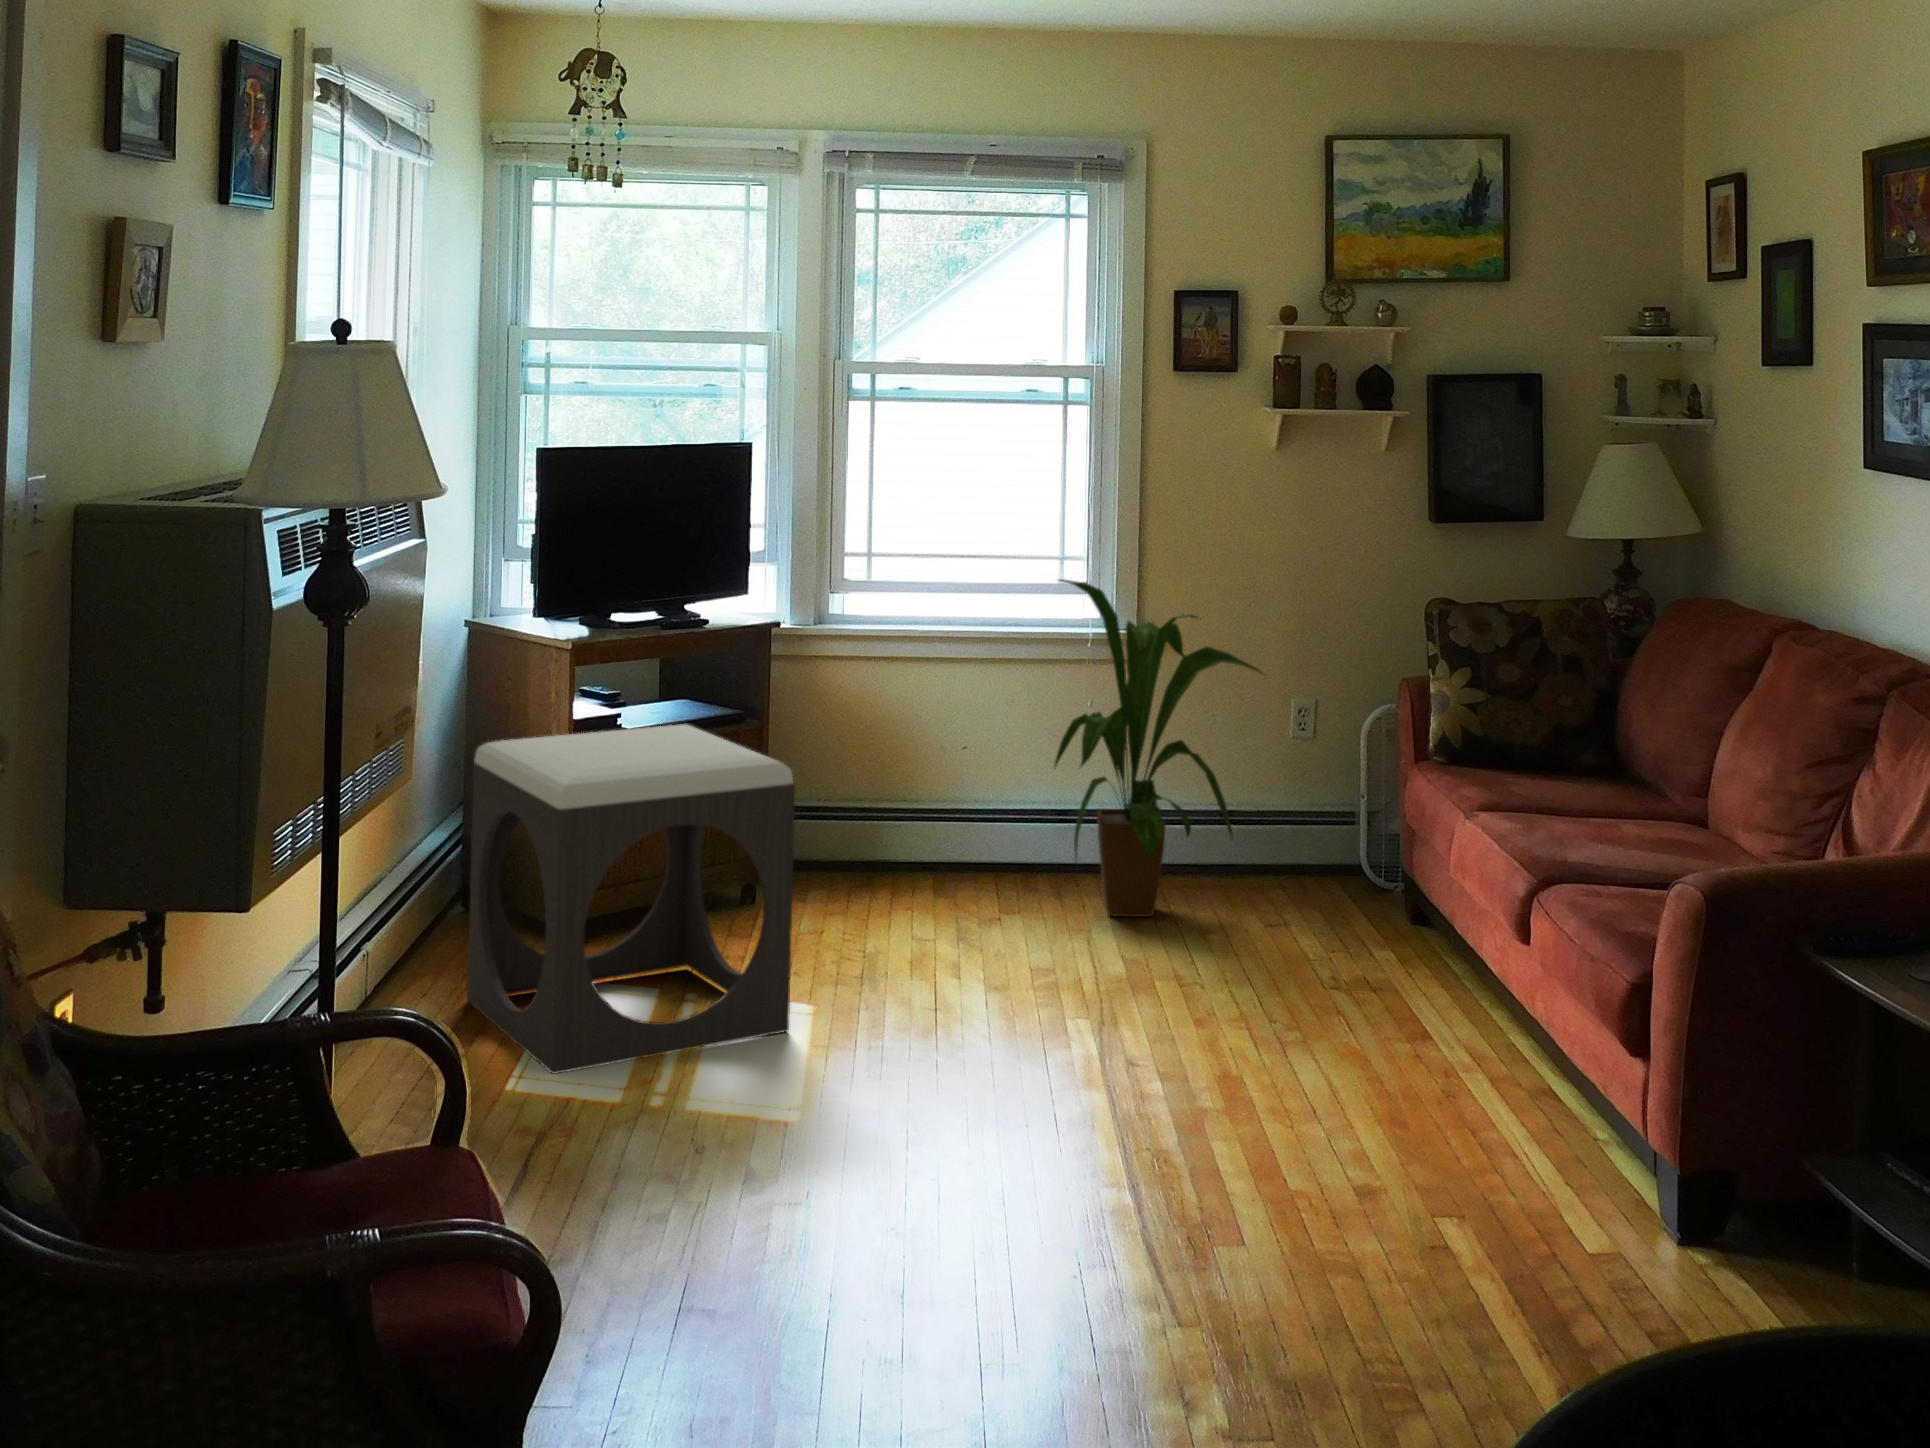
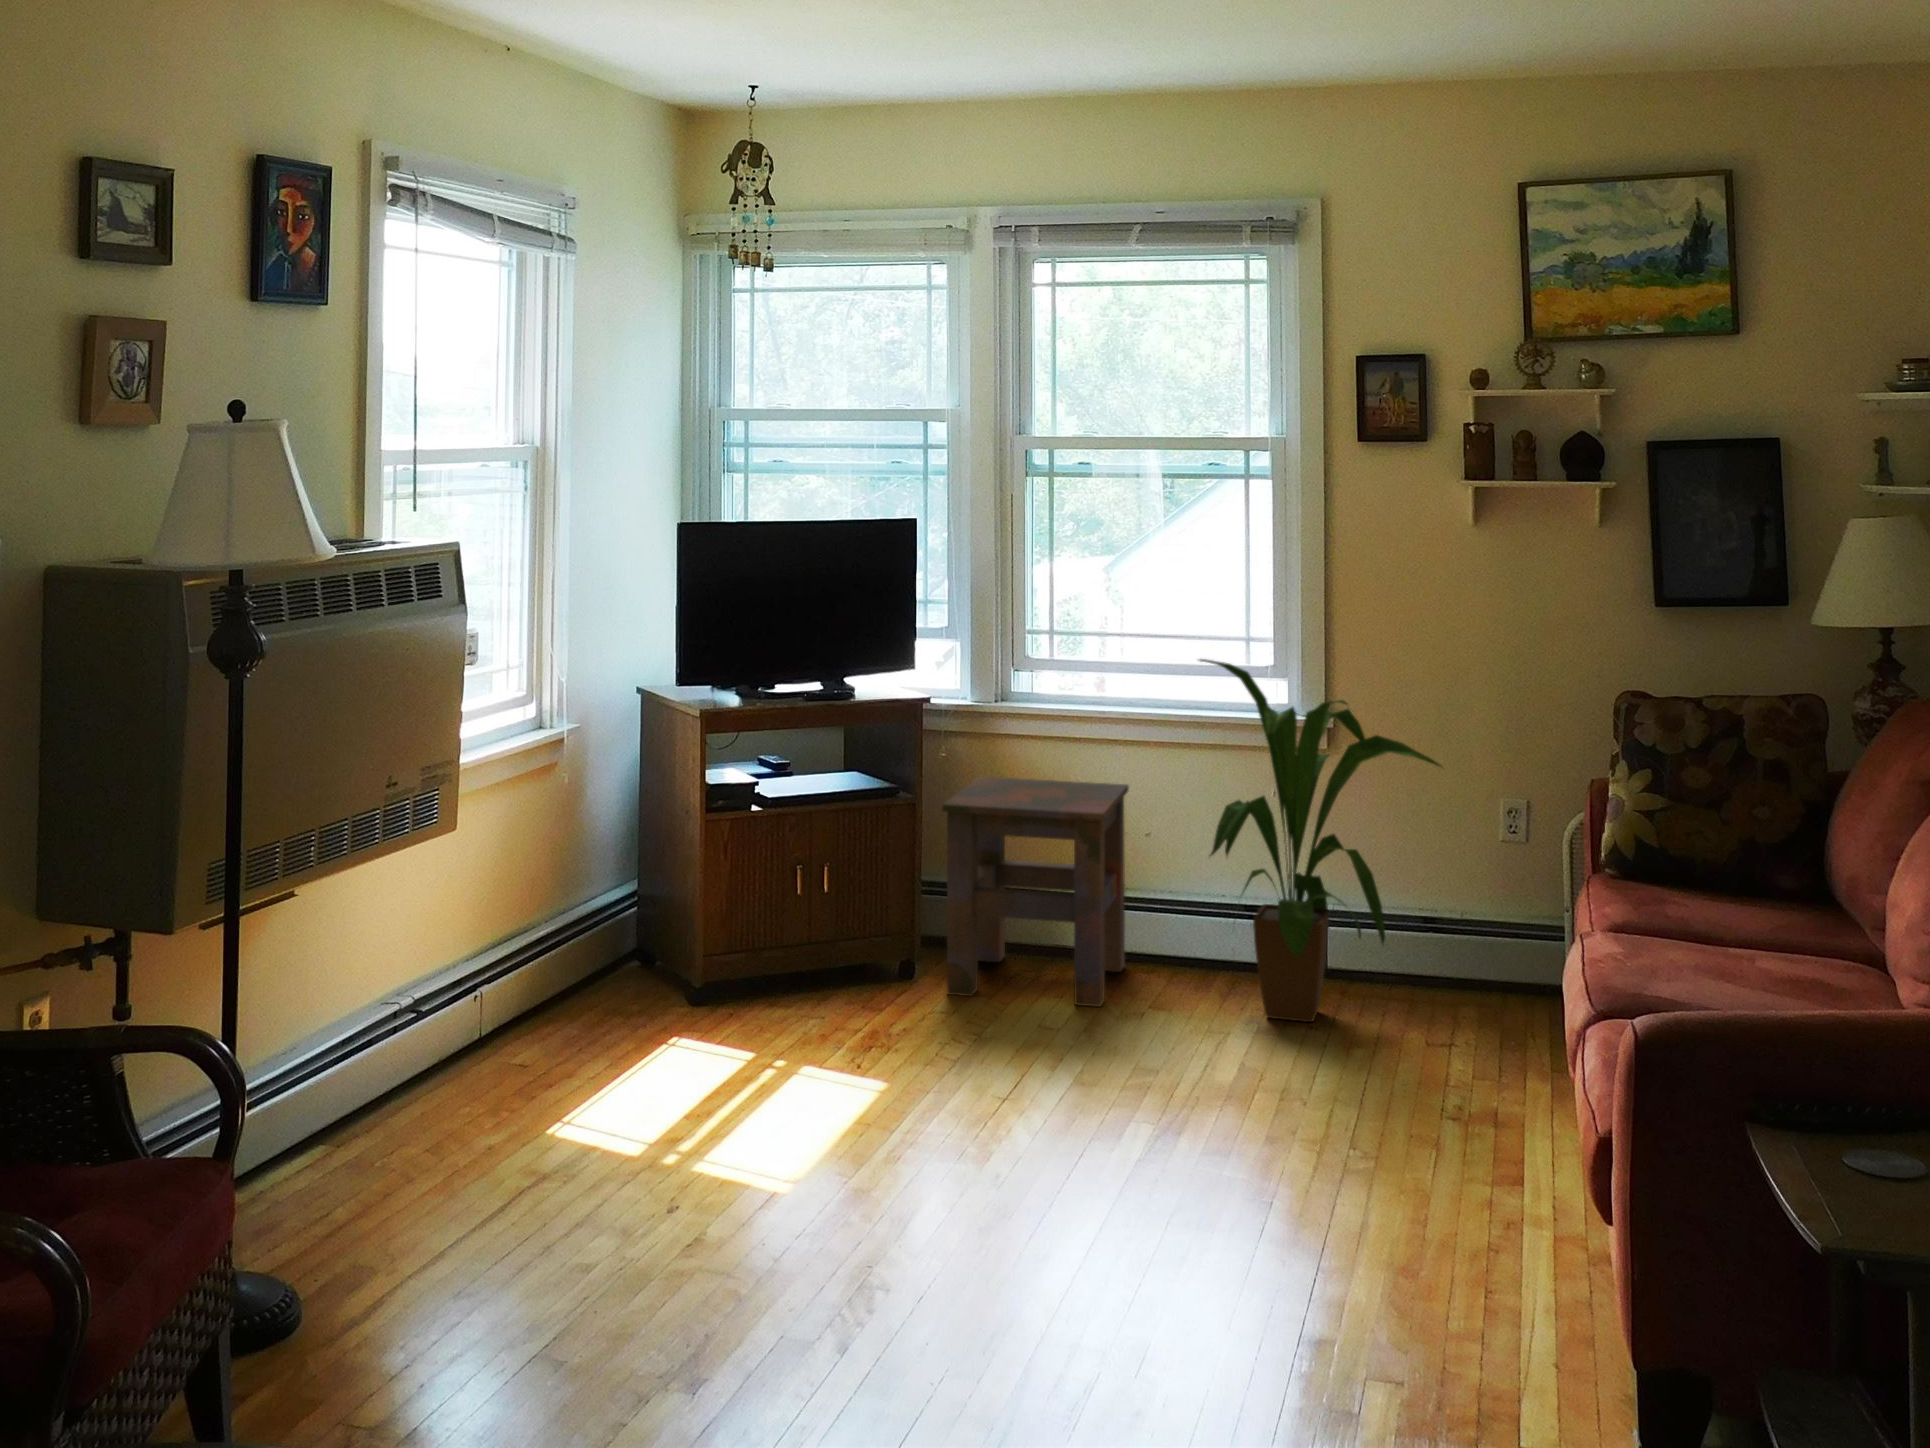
side table: none [798,703,962,920] -> present [942,777,1129,1007]
footstool: present [467,724,795,1074] -> none [582,791,848,1122]

